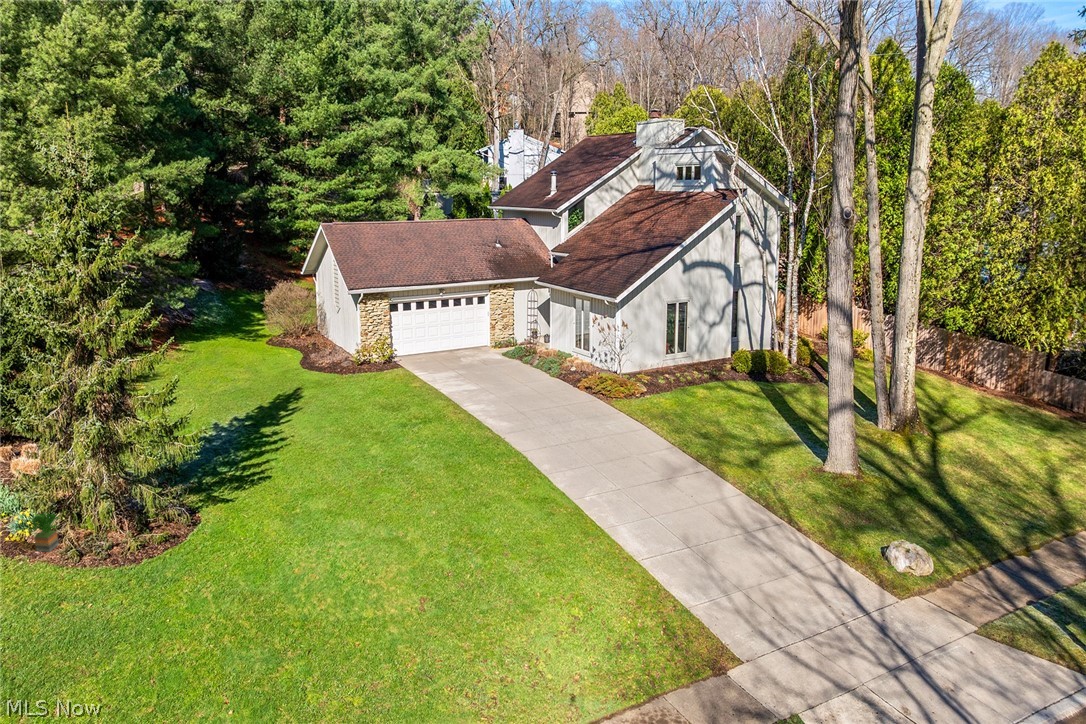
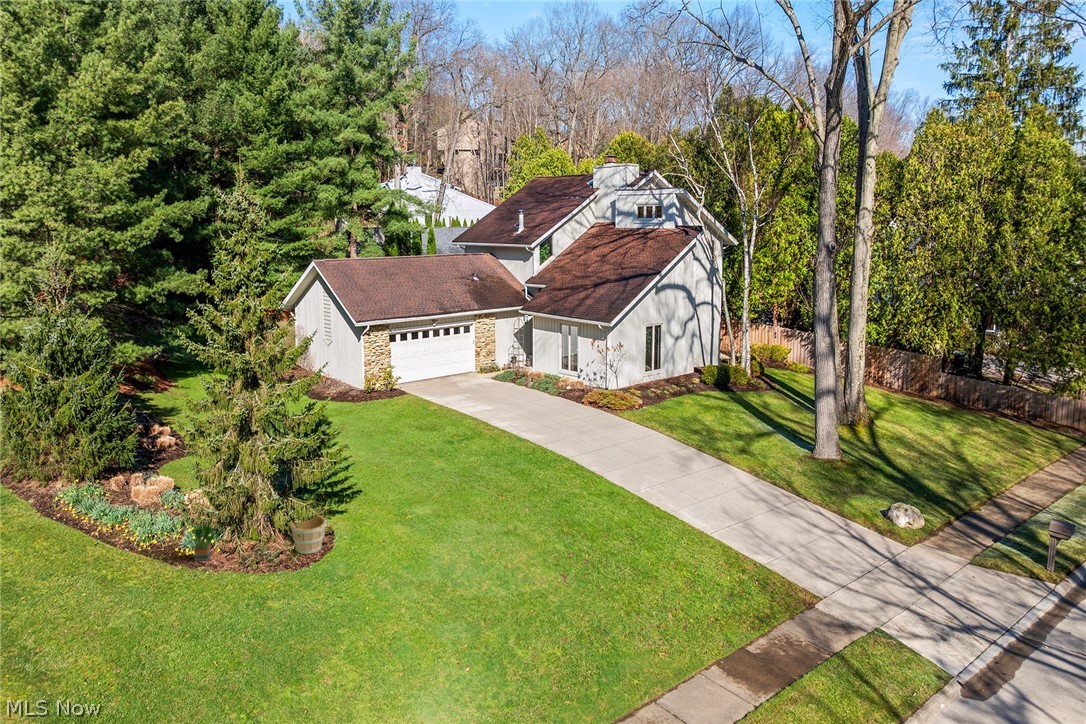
wooden bucket: none [141,507,185,553] -> present [290,515,326,554]

